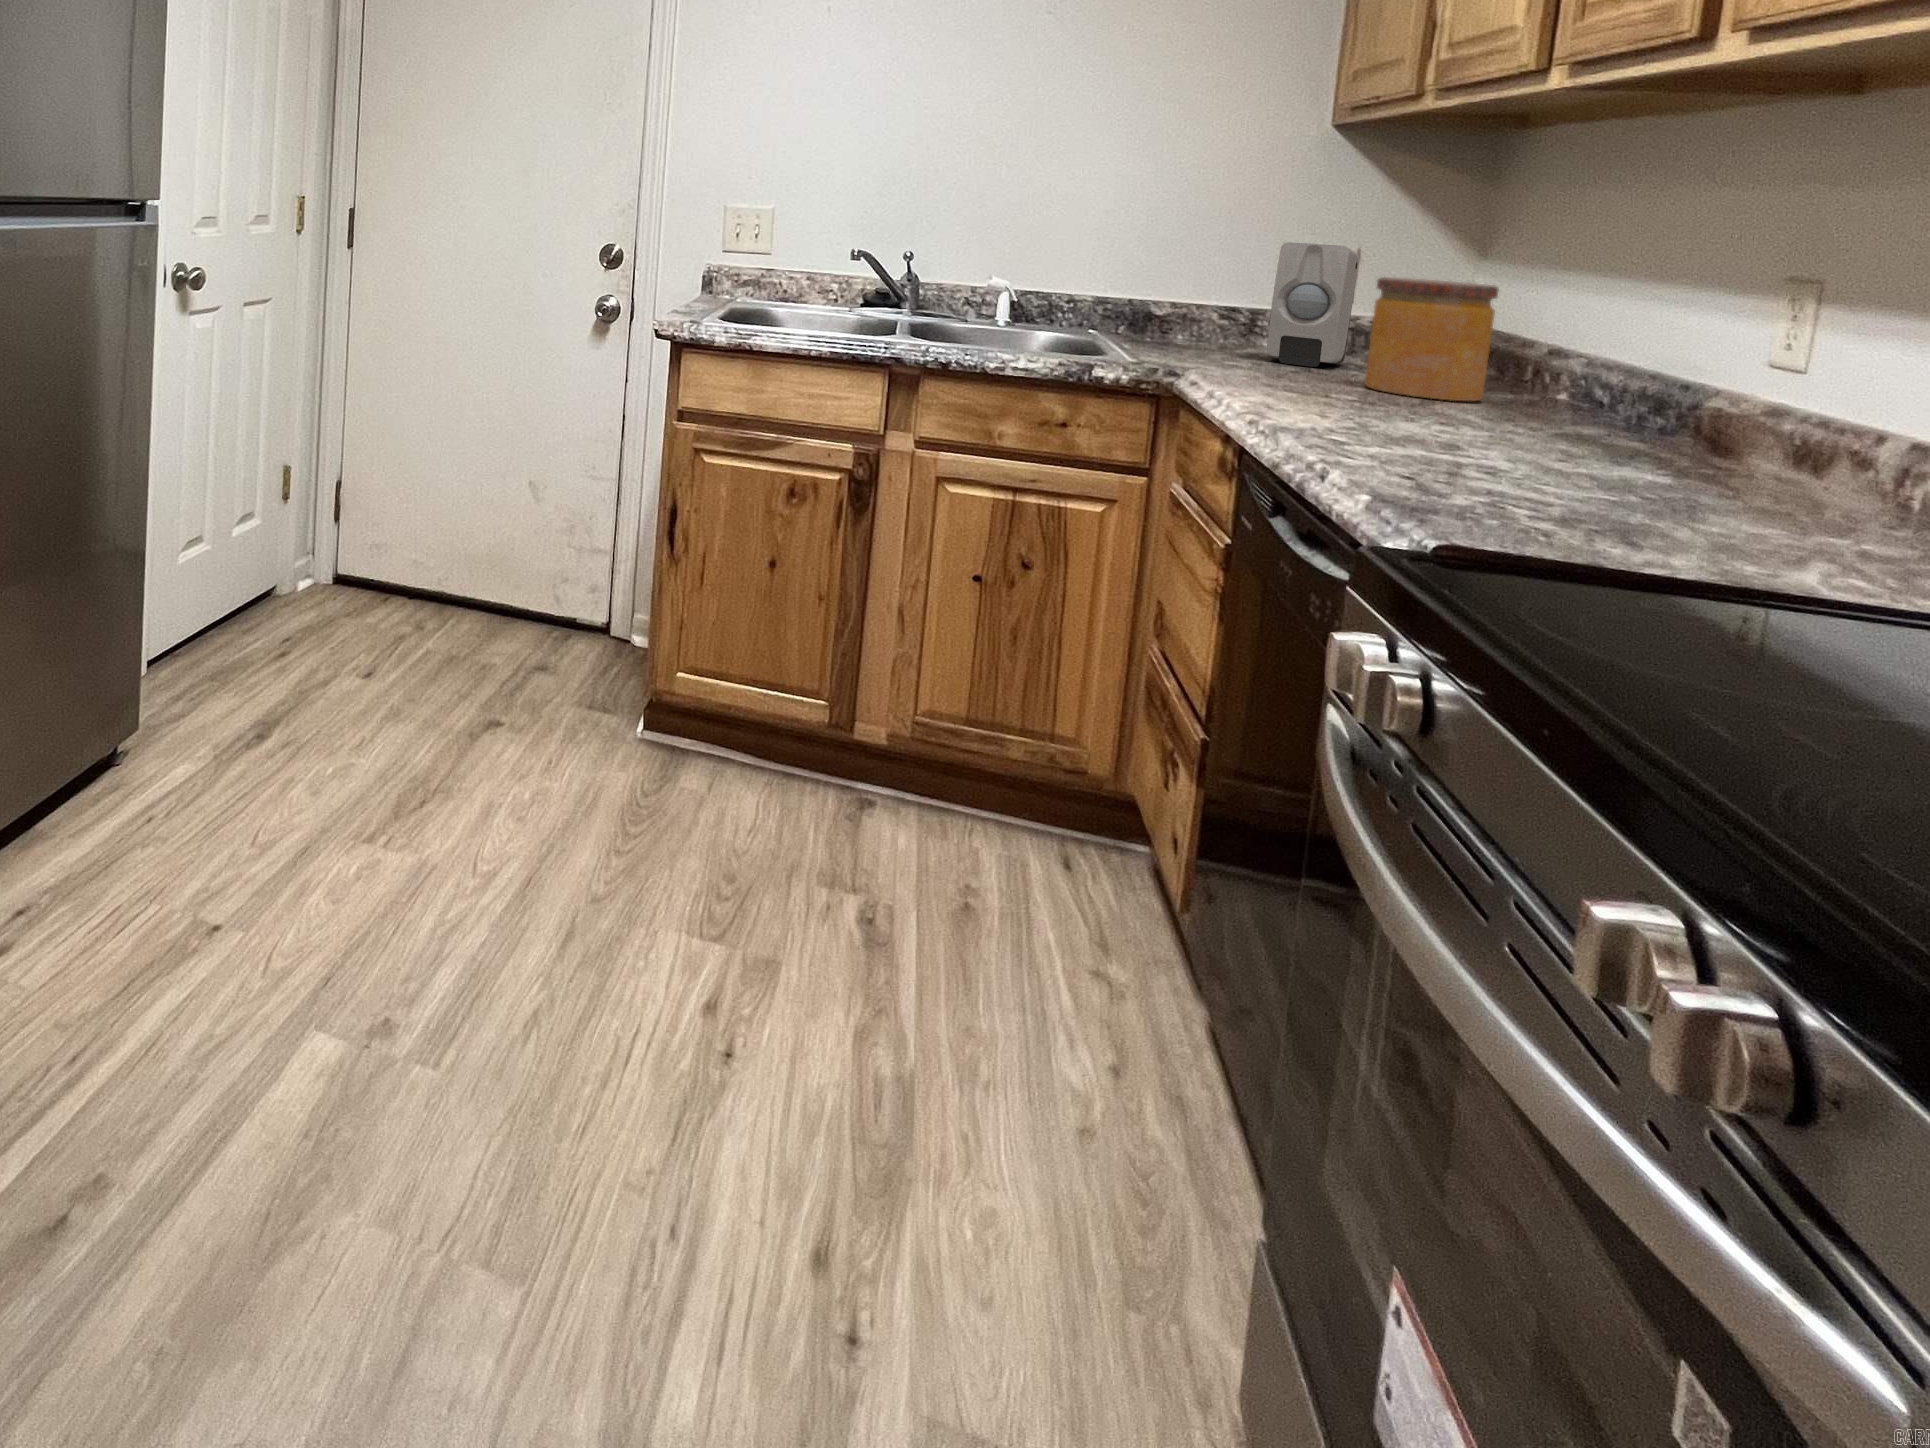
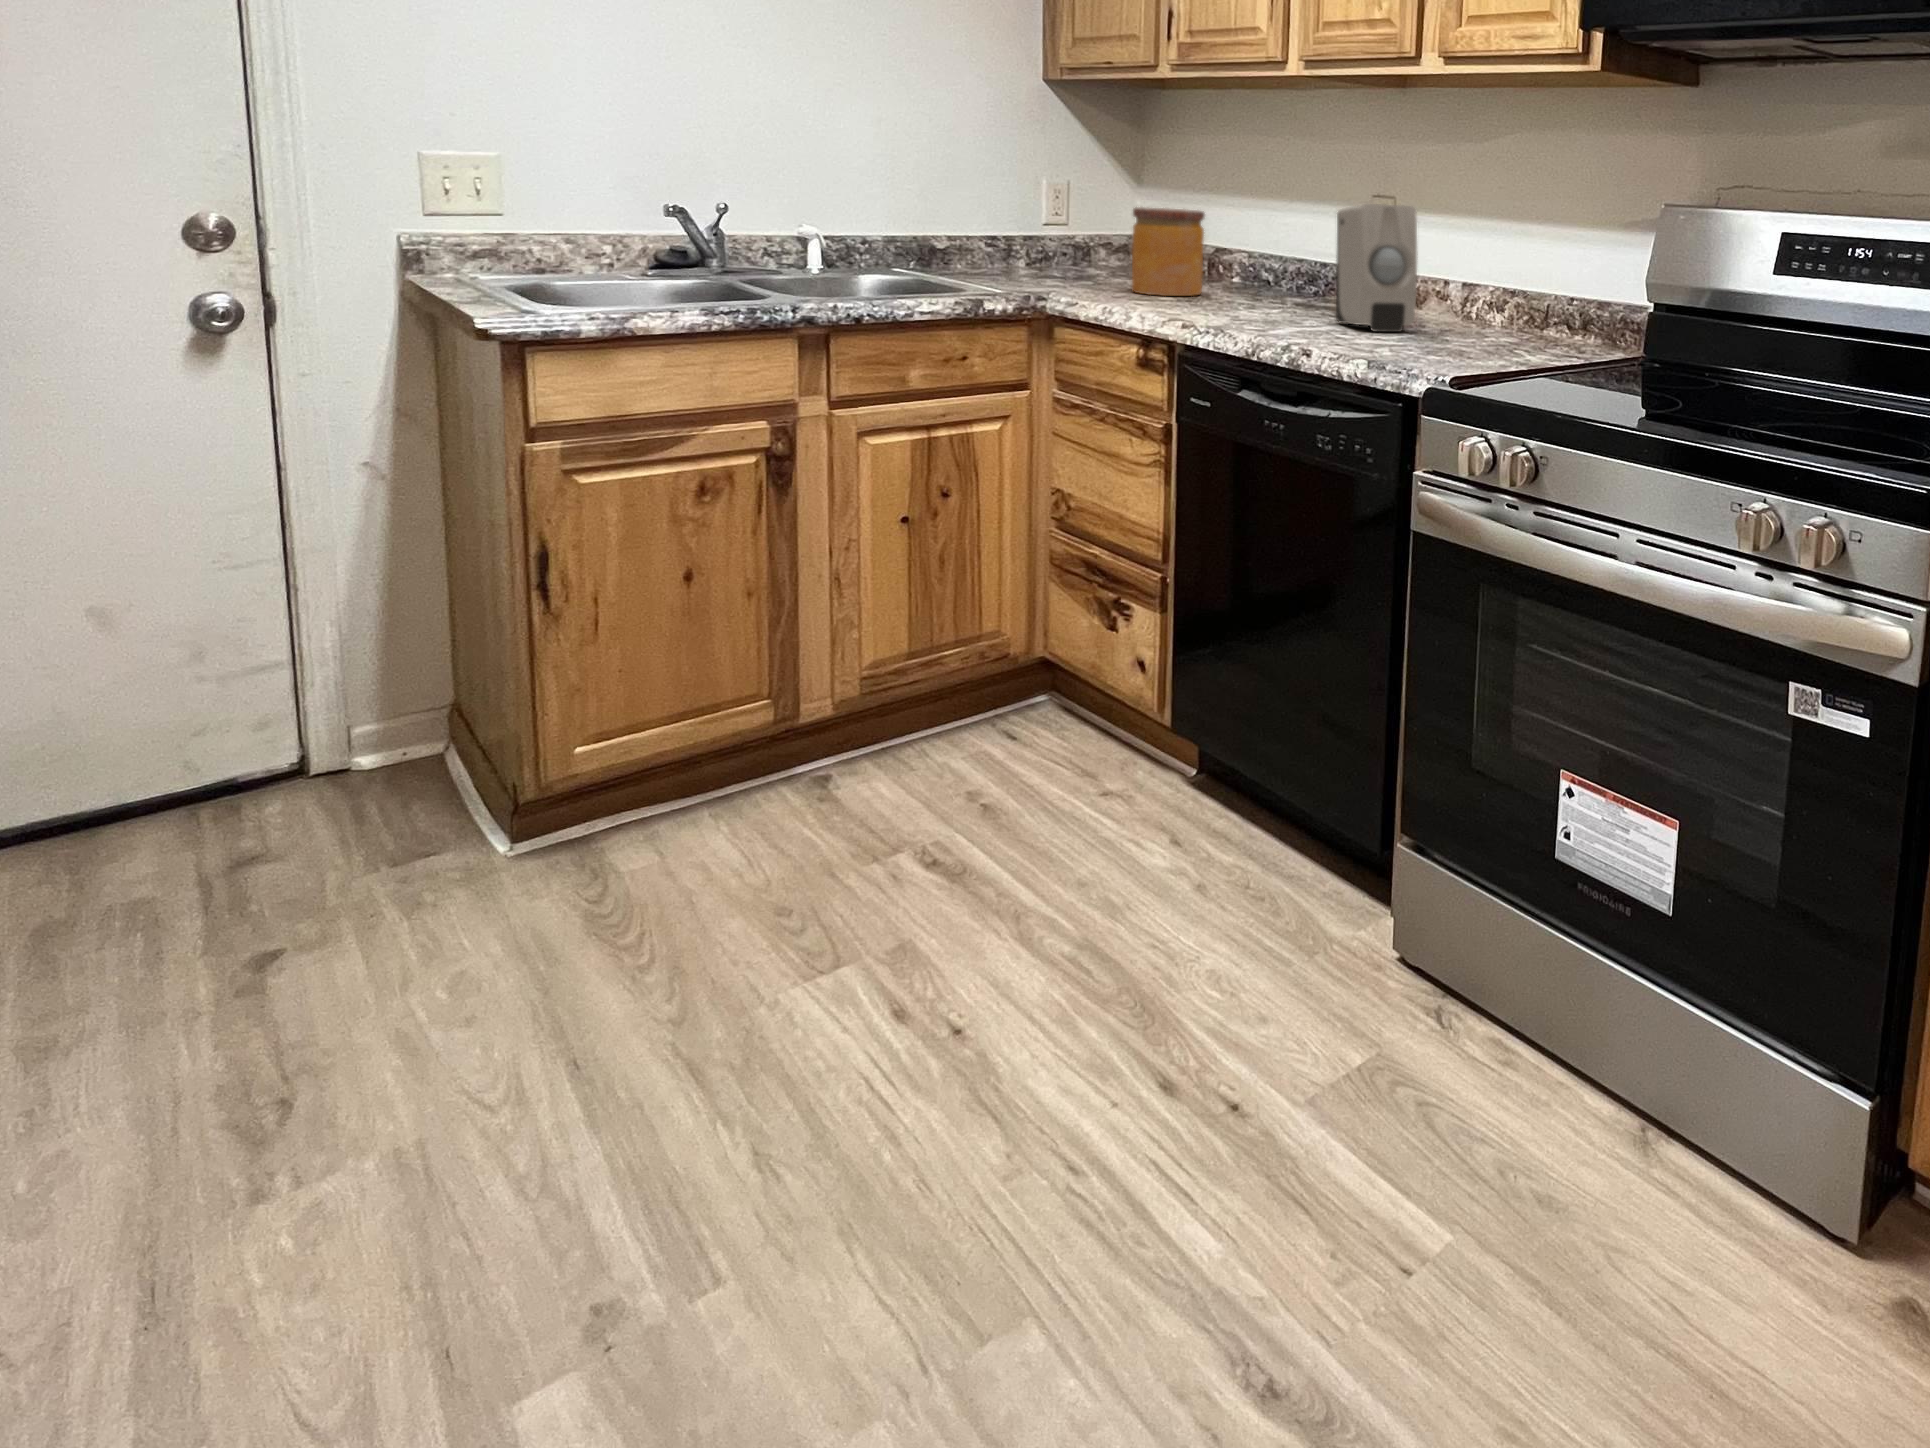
soap dispenser: present [1267,242,1359,367] -> present [1336,204,1418,332]

